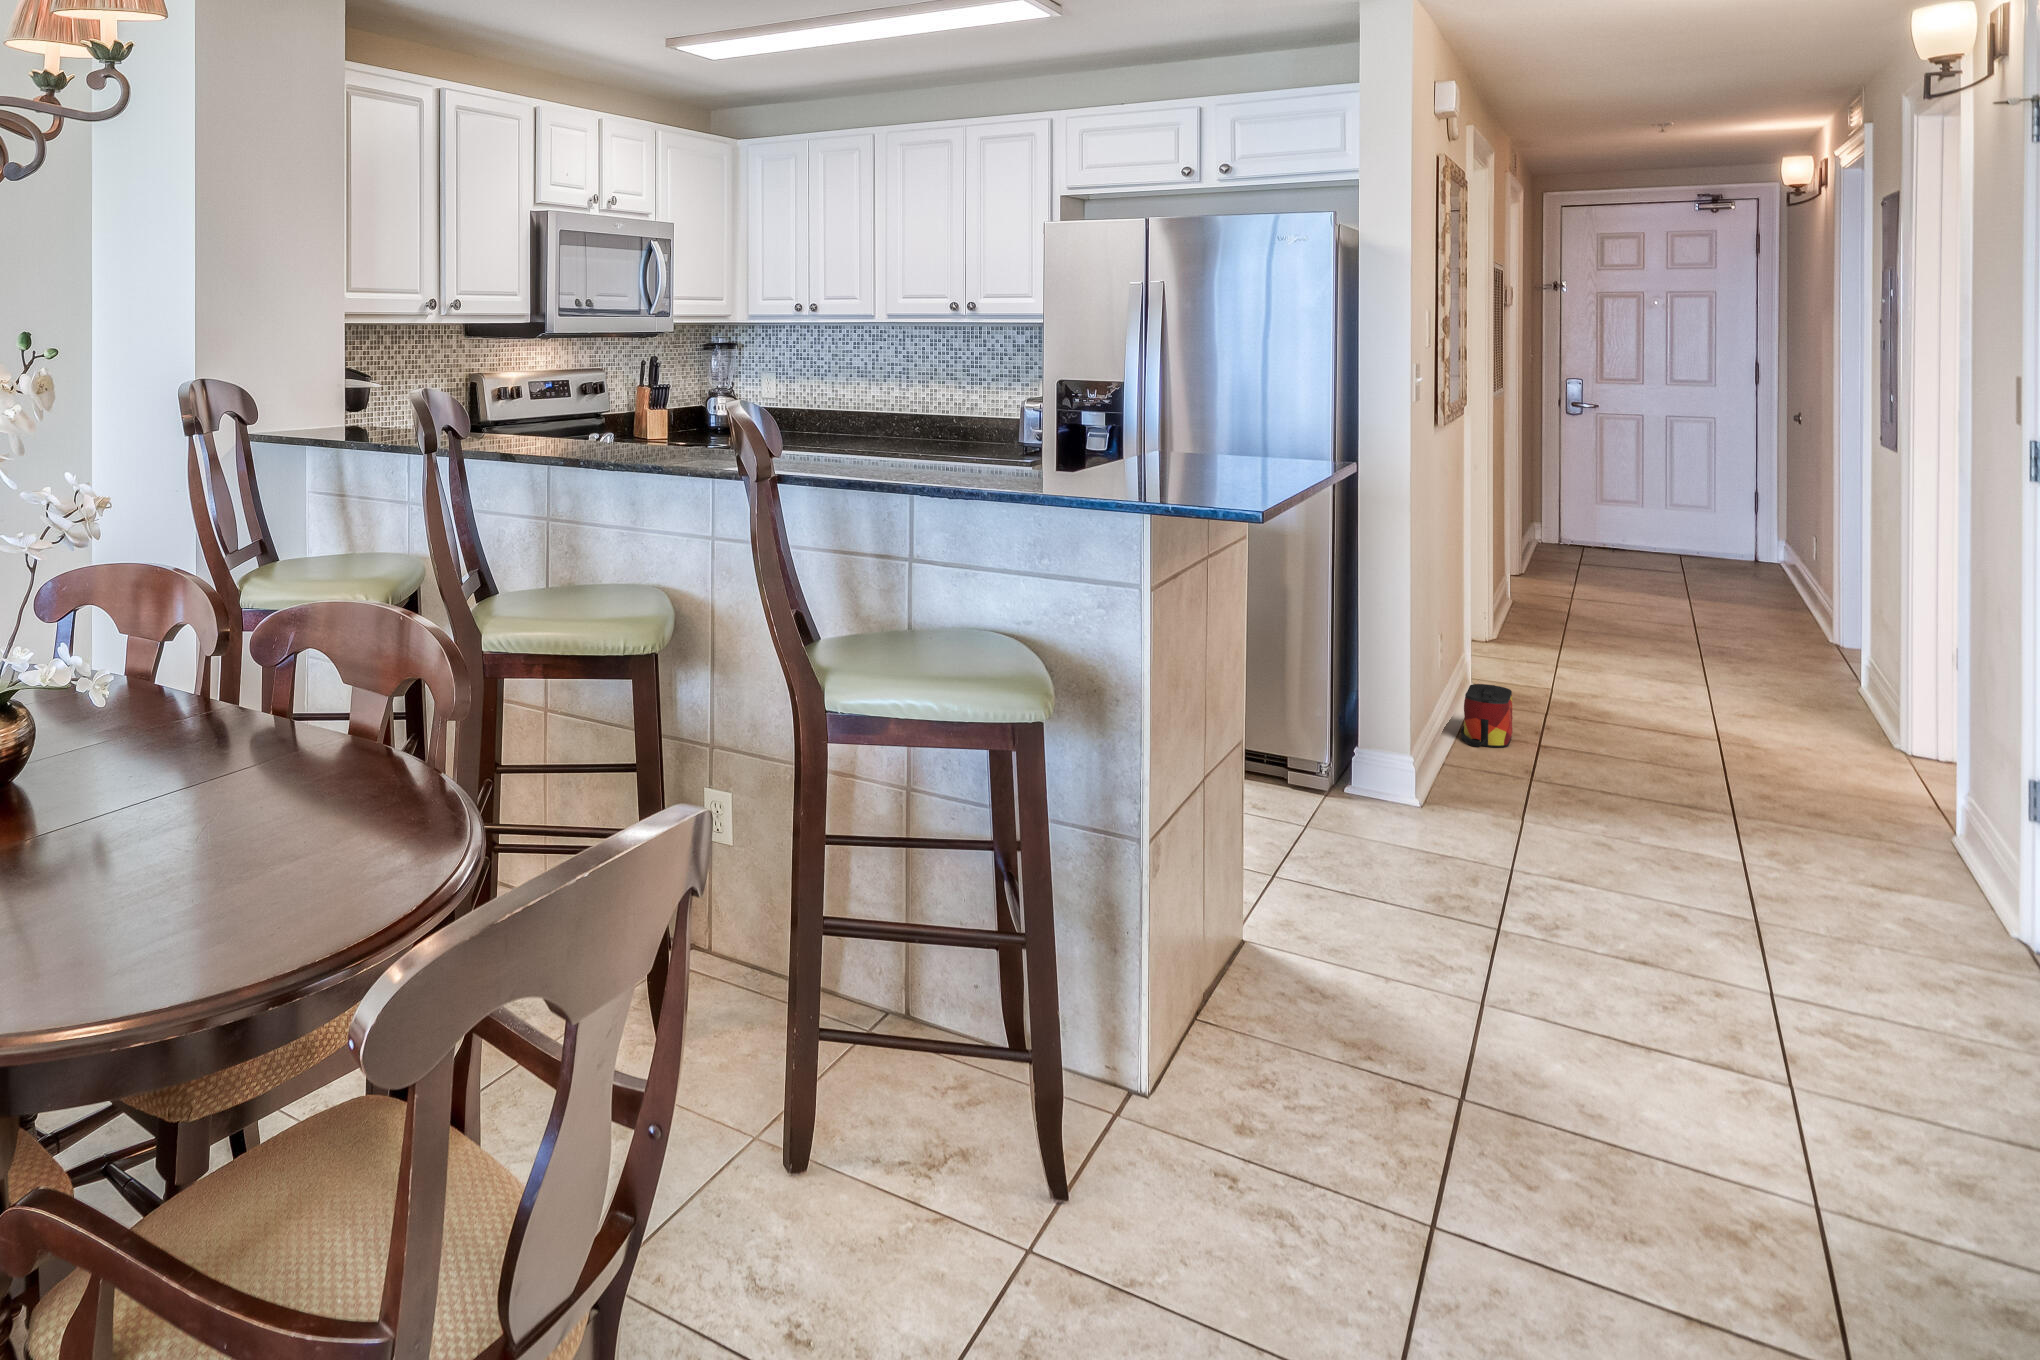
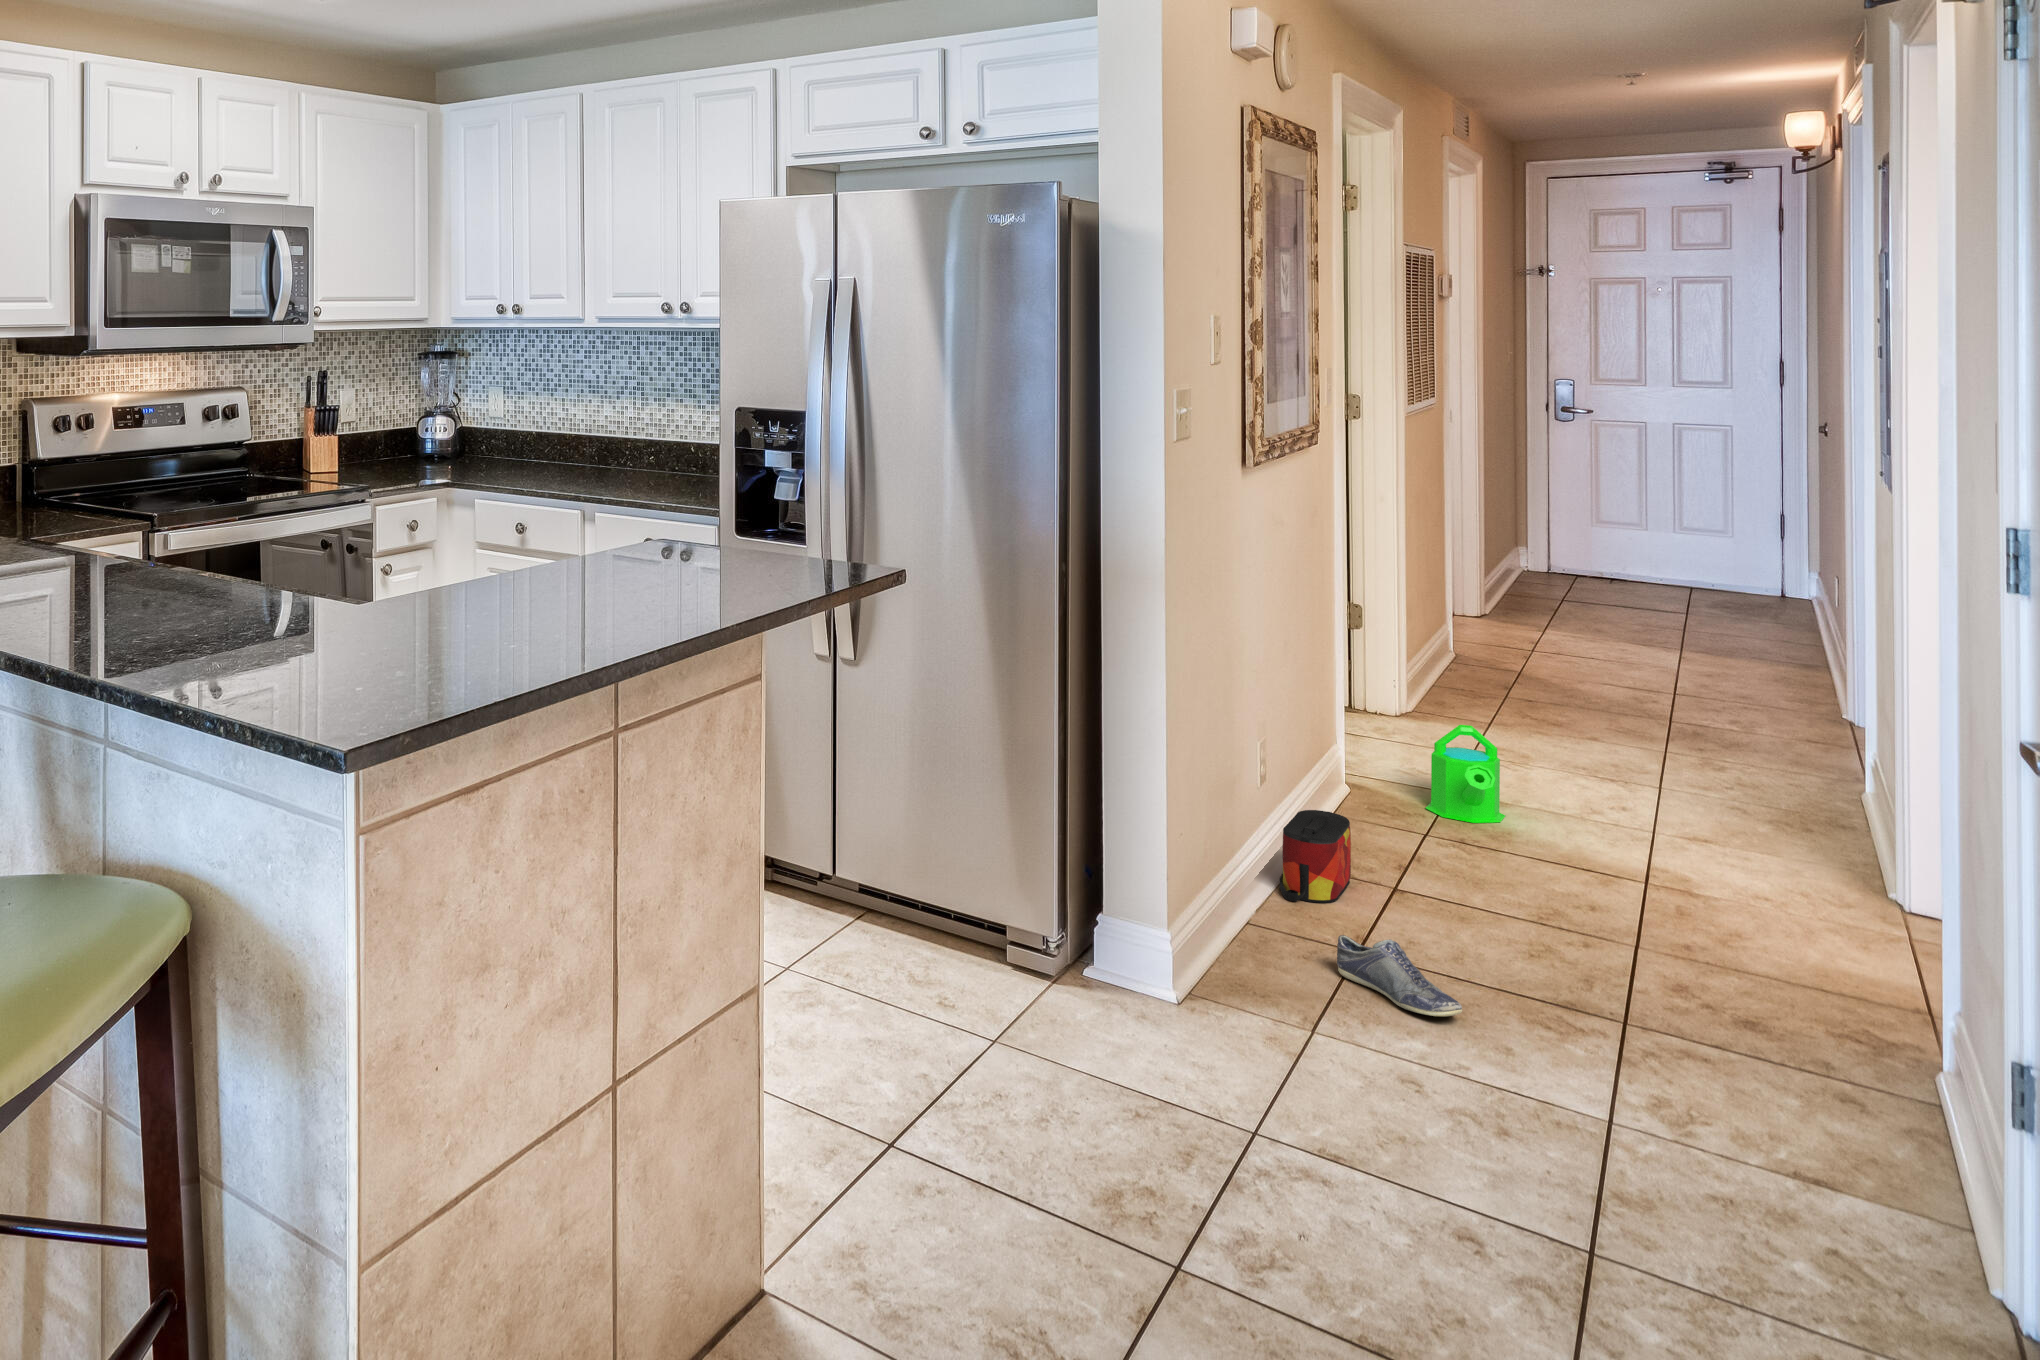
watering can: none [1543,629,1606,702] -> present [1426,725,1505,823]
shoe: none [1532,758,1637,806] -> present [1337,935,1462,1016]

